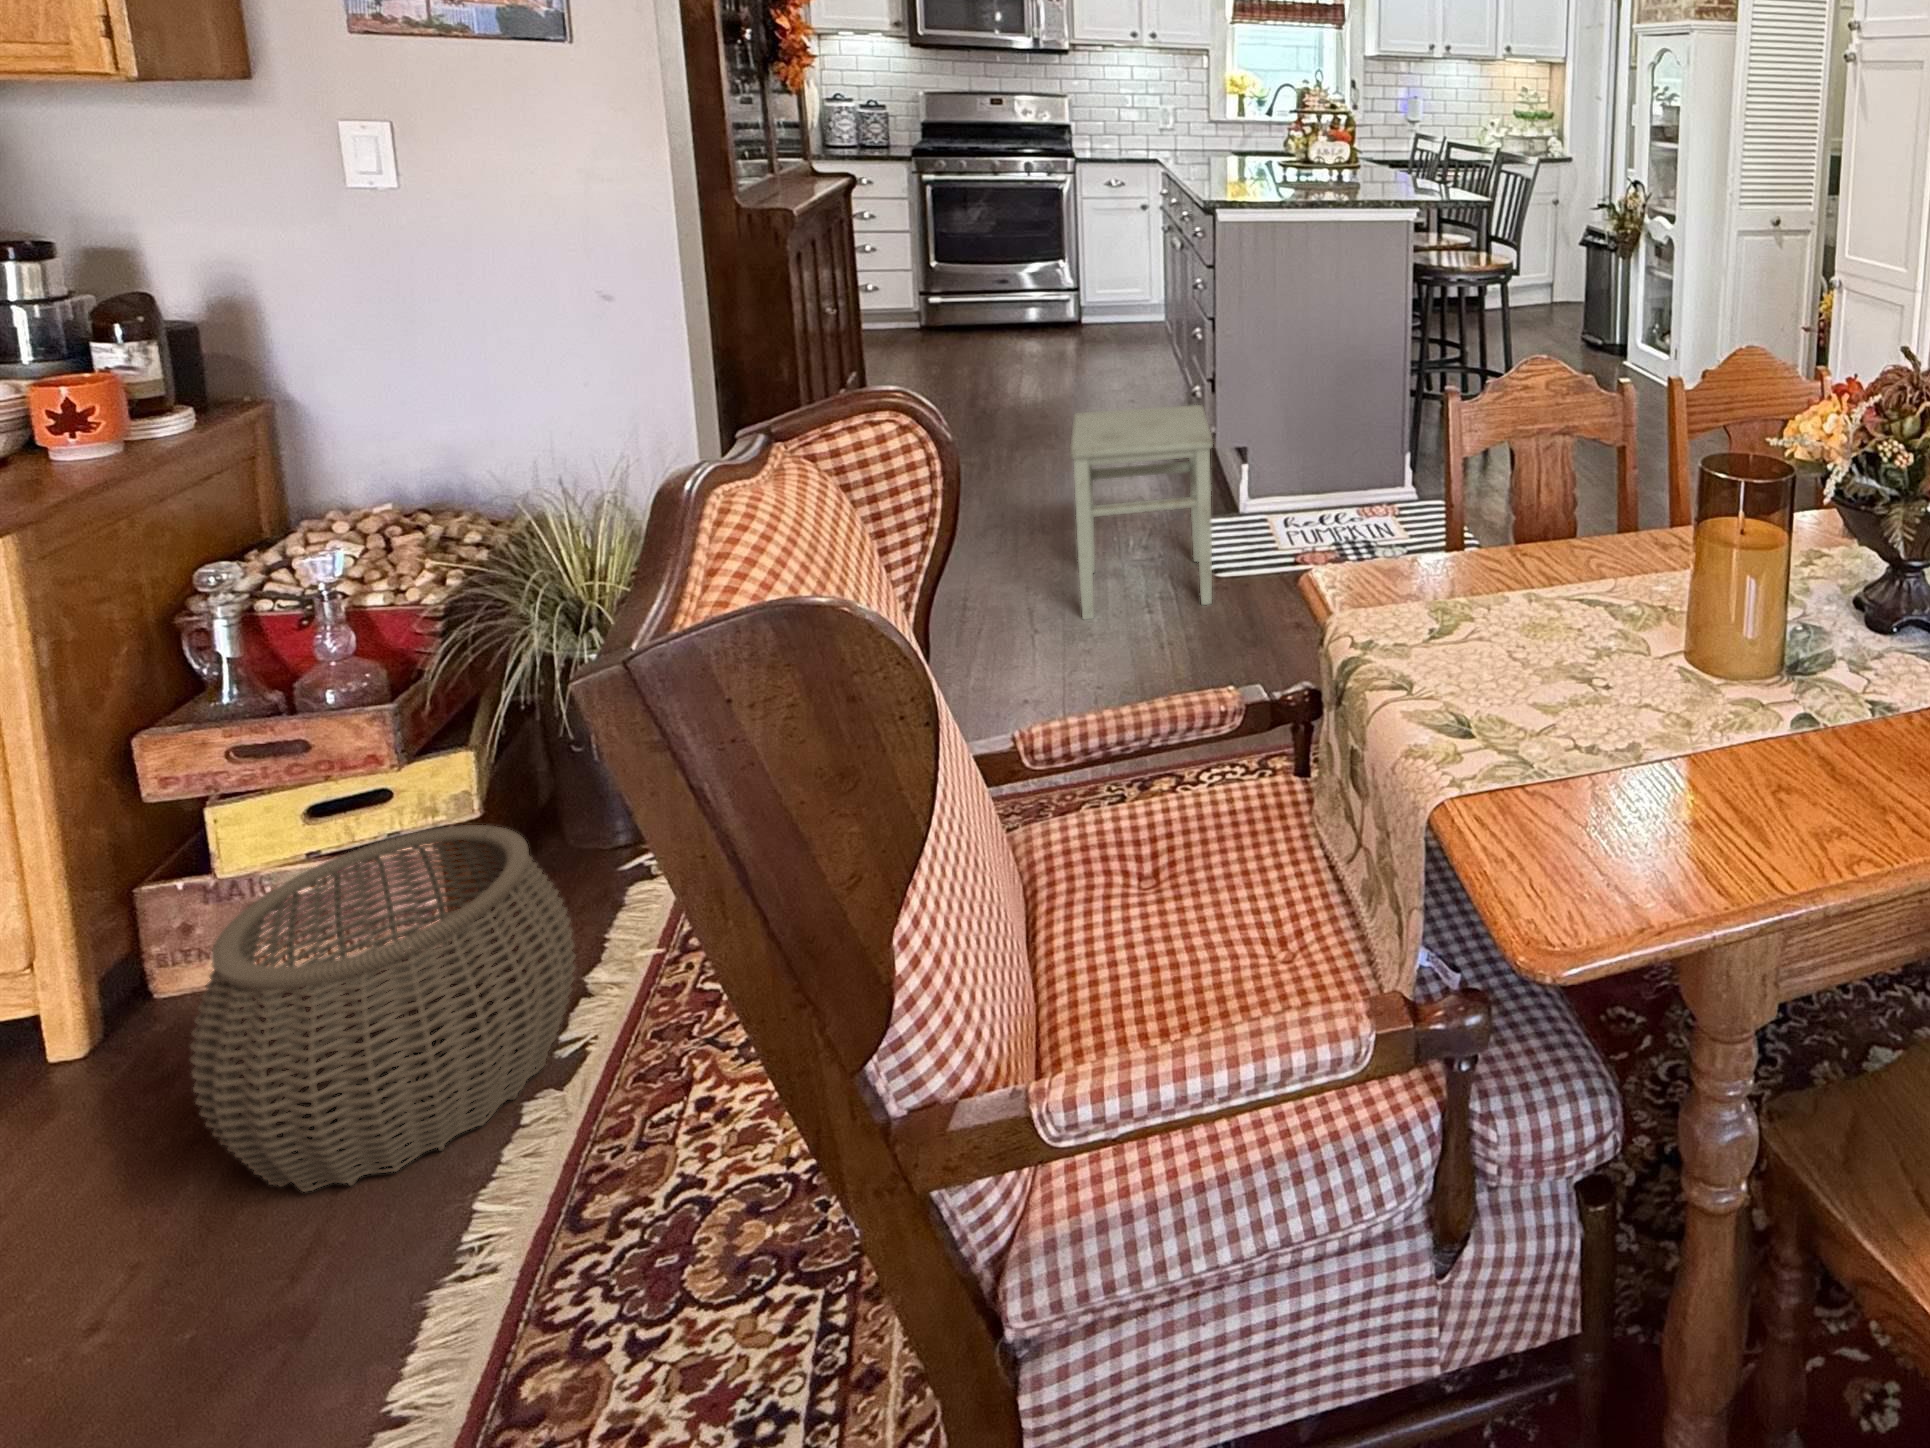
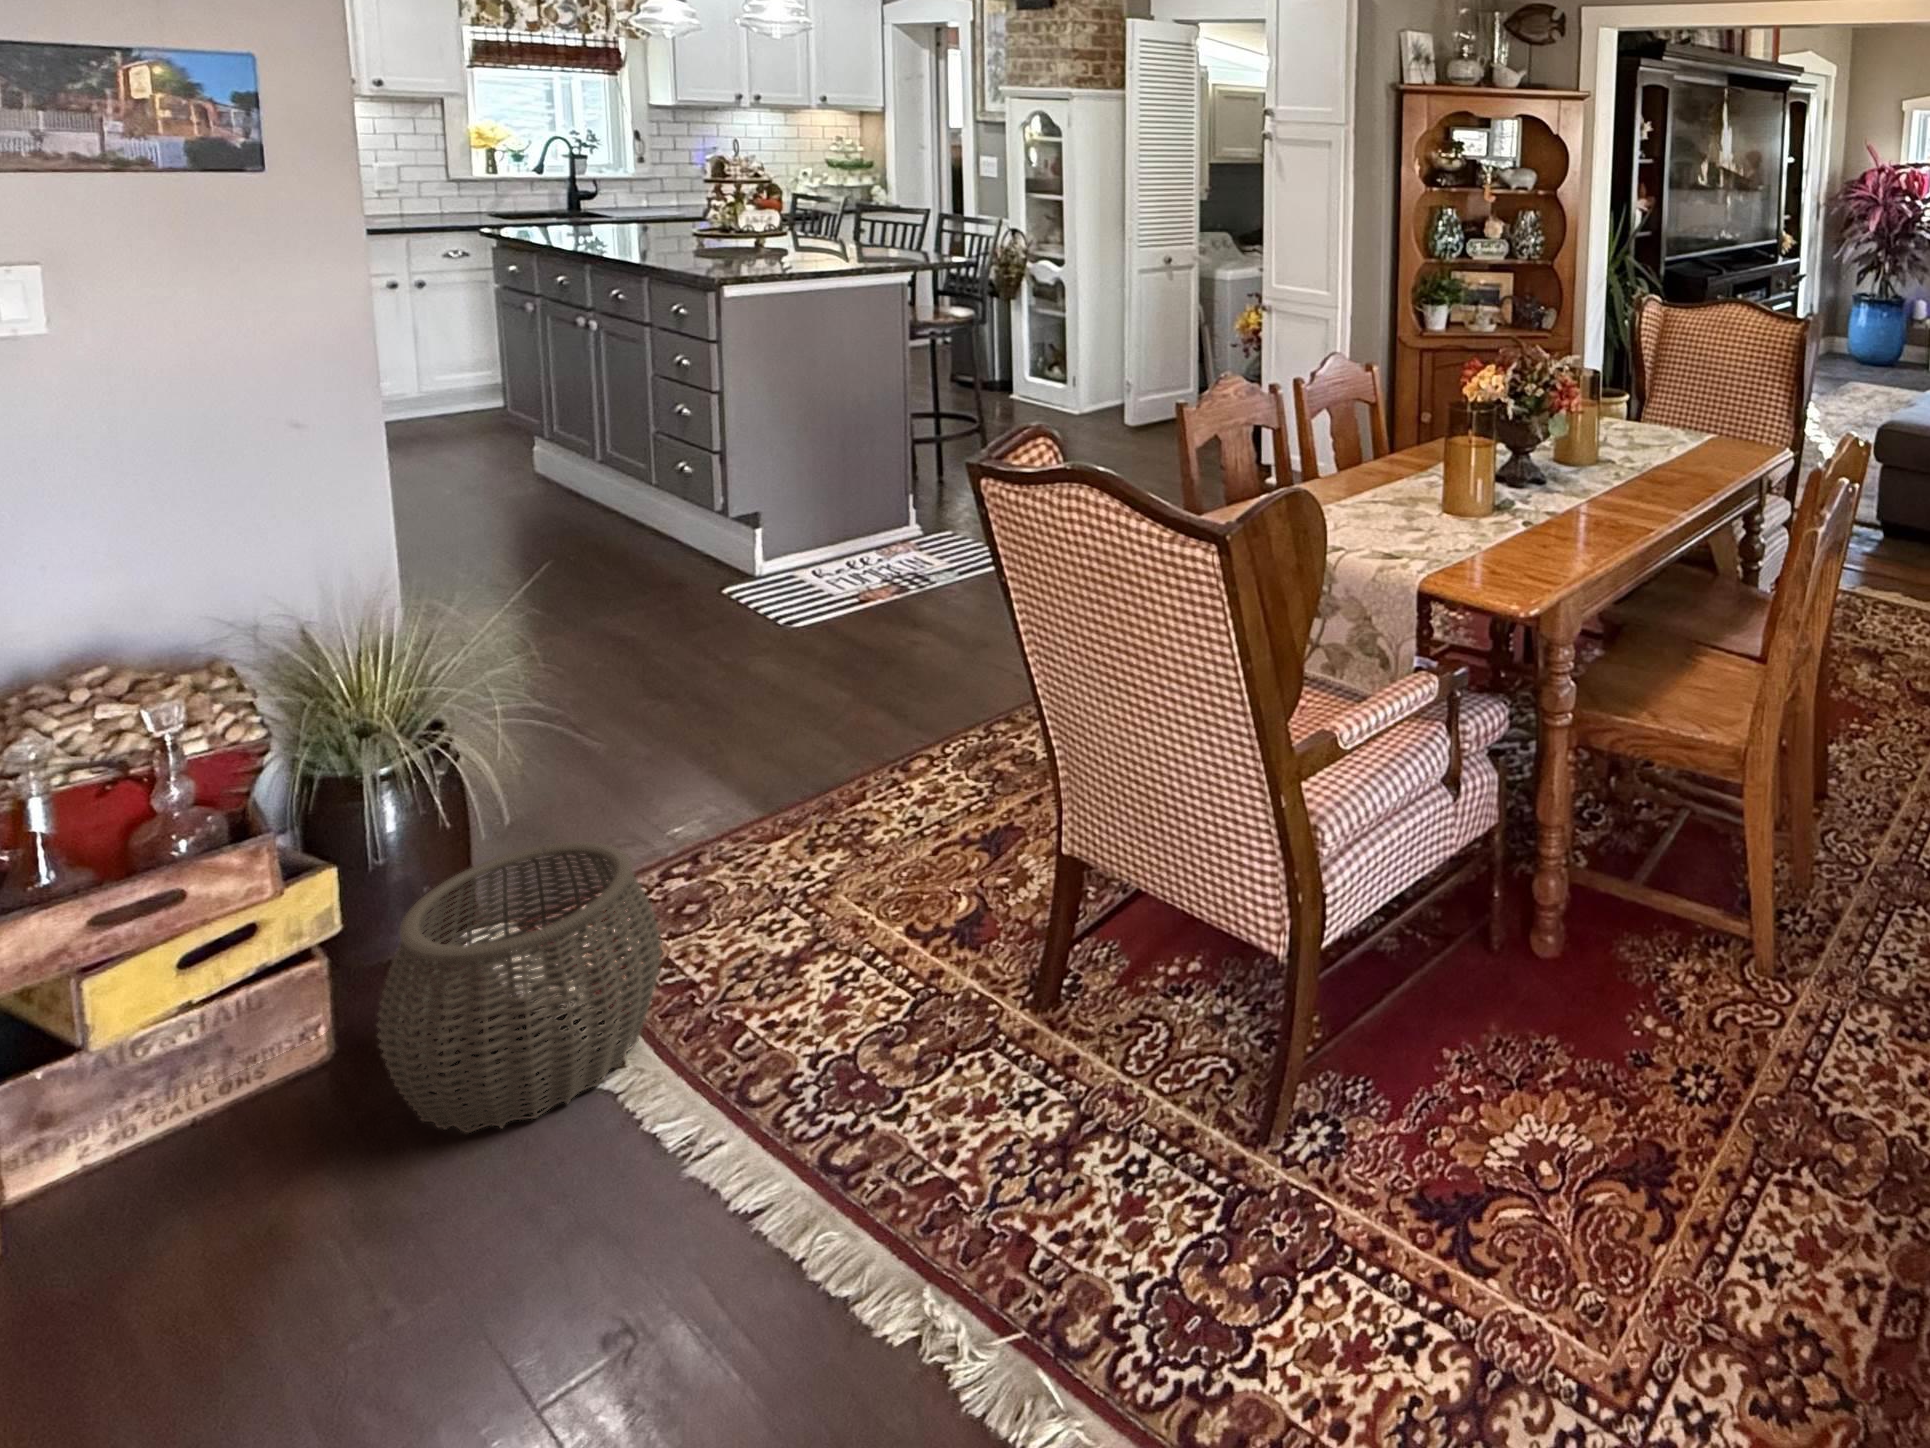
stool: present [1070,405,1213,619] -> none [643,472,829,682]

